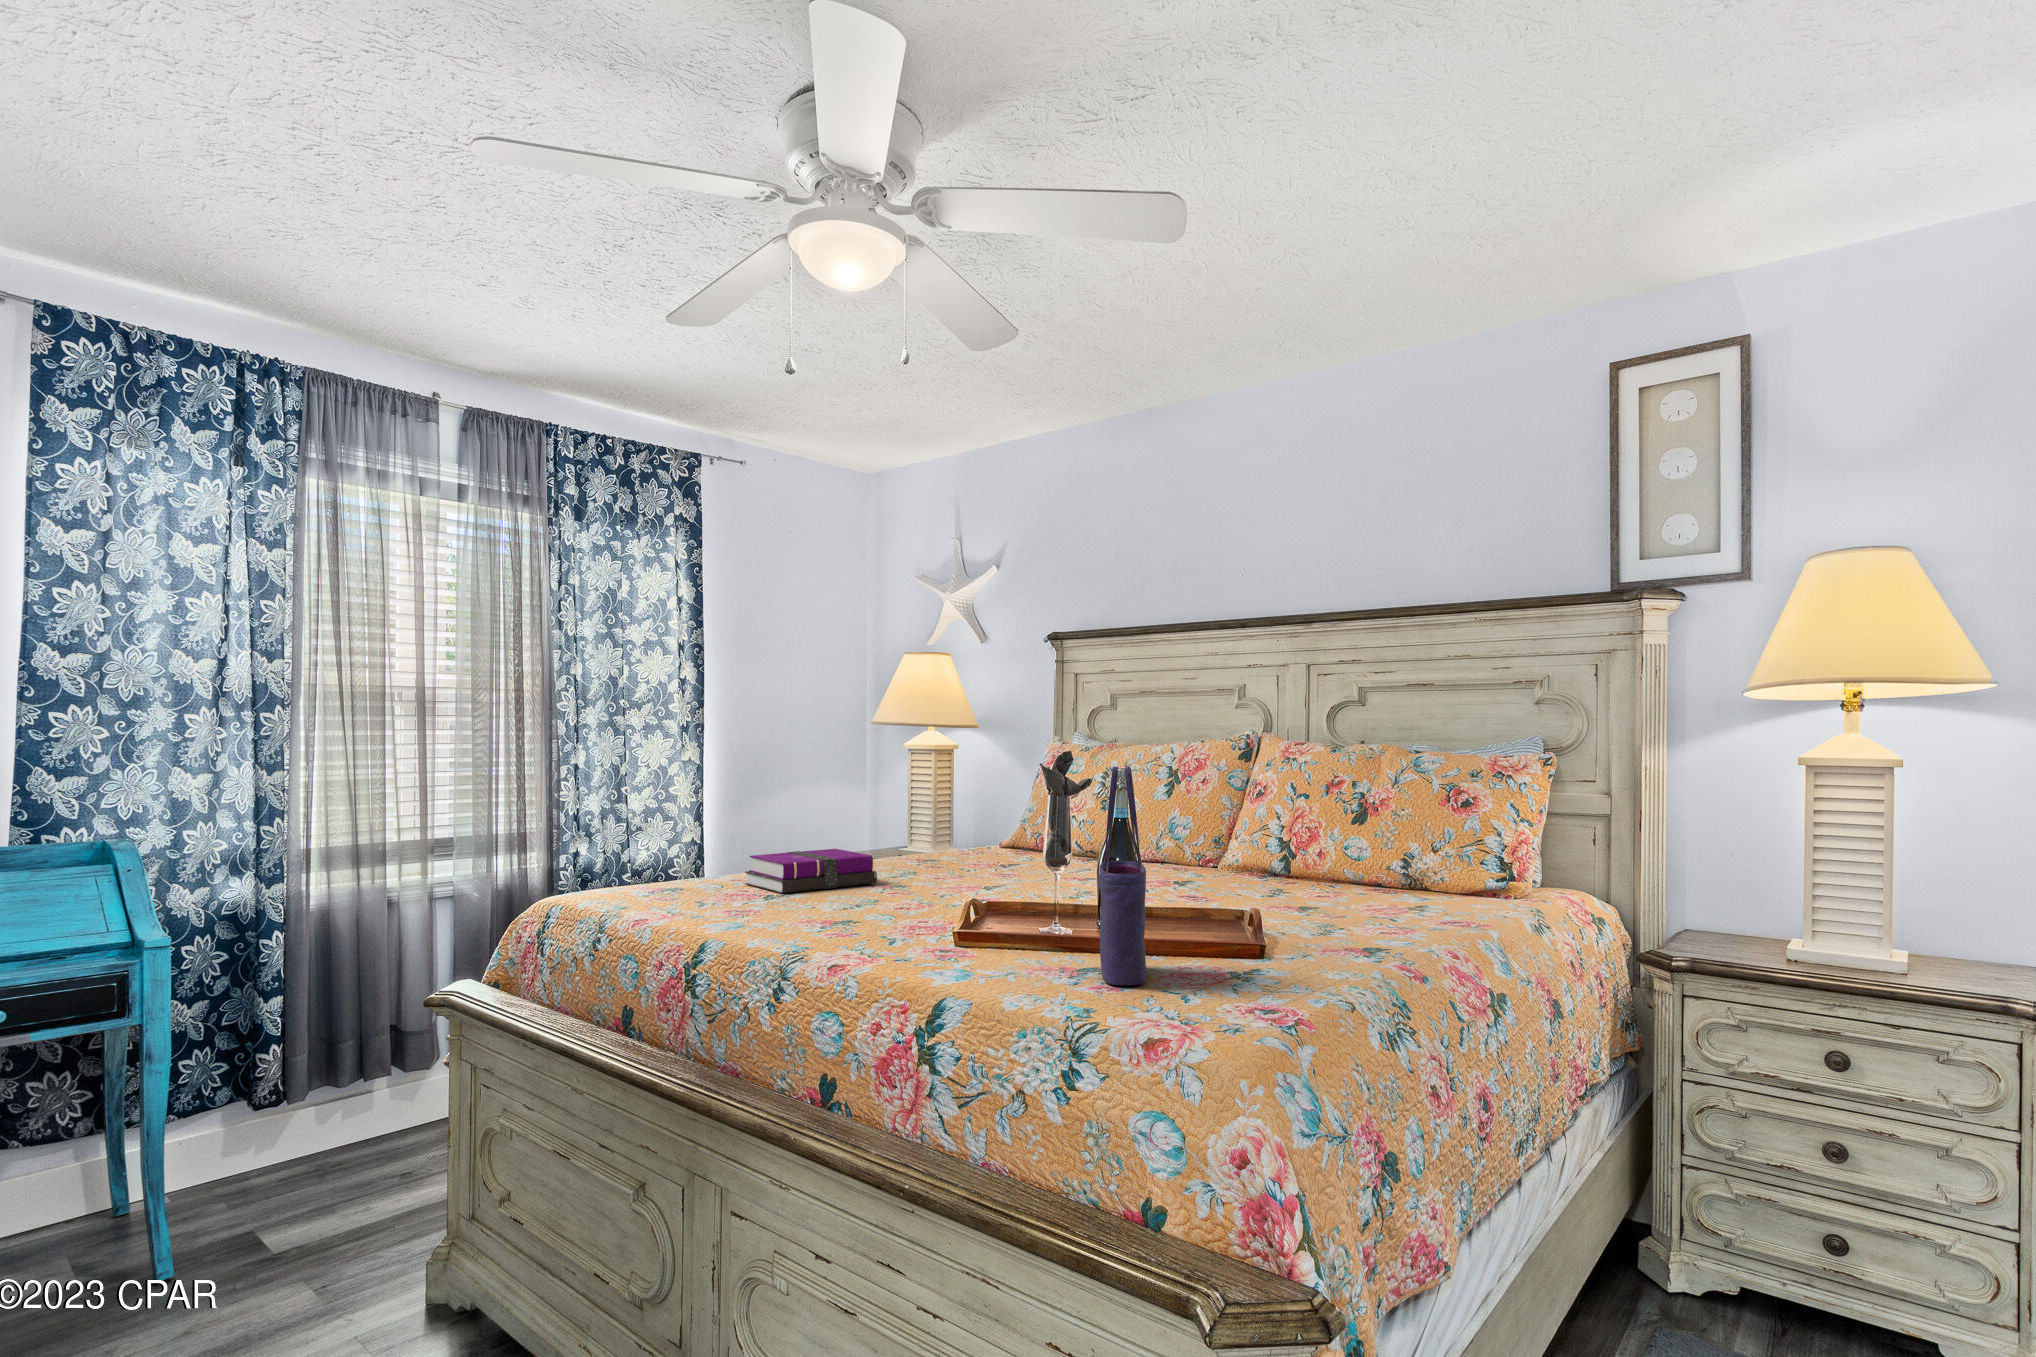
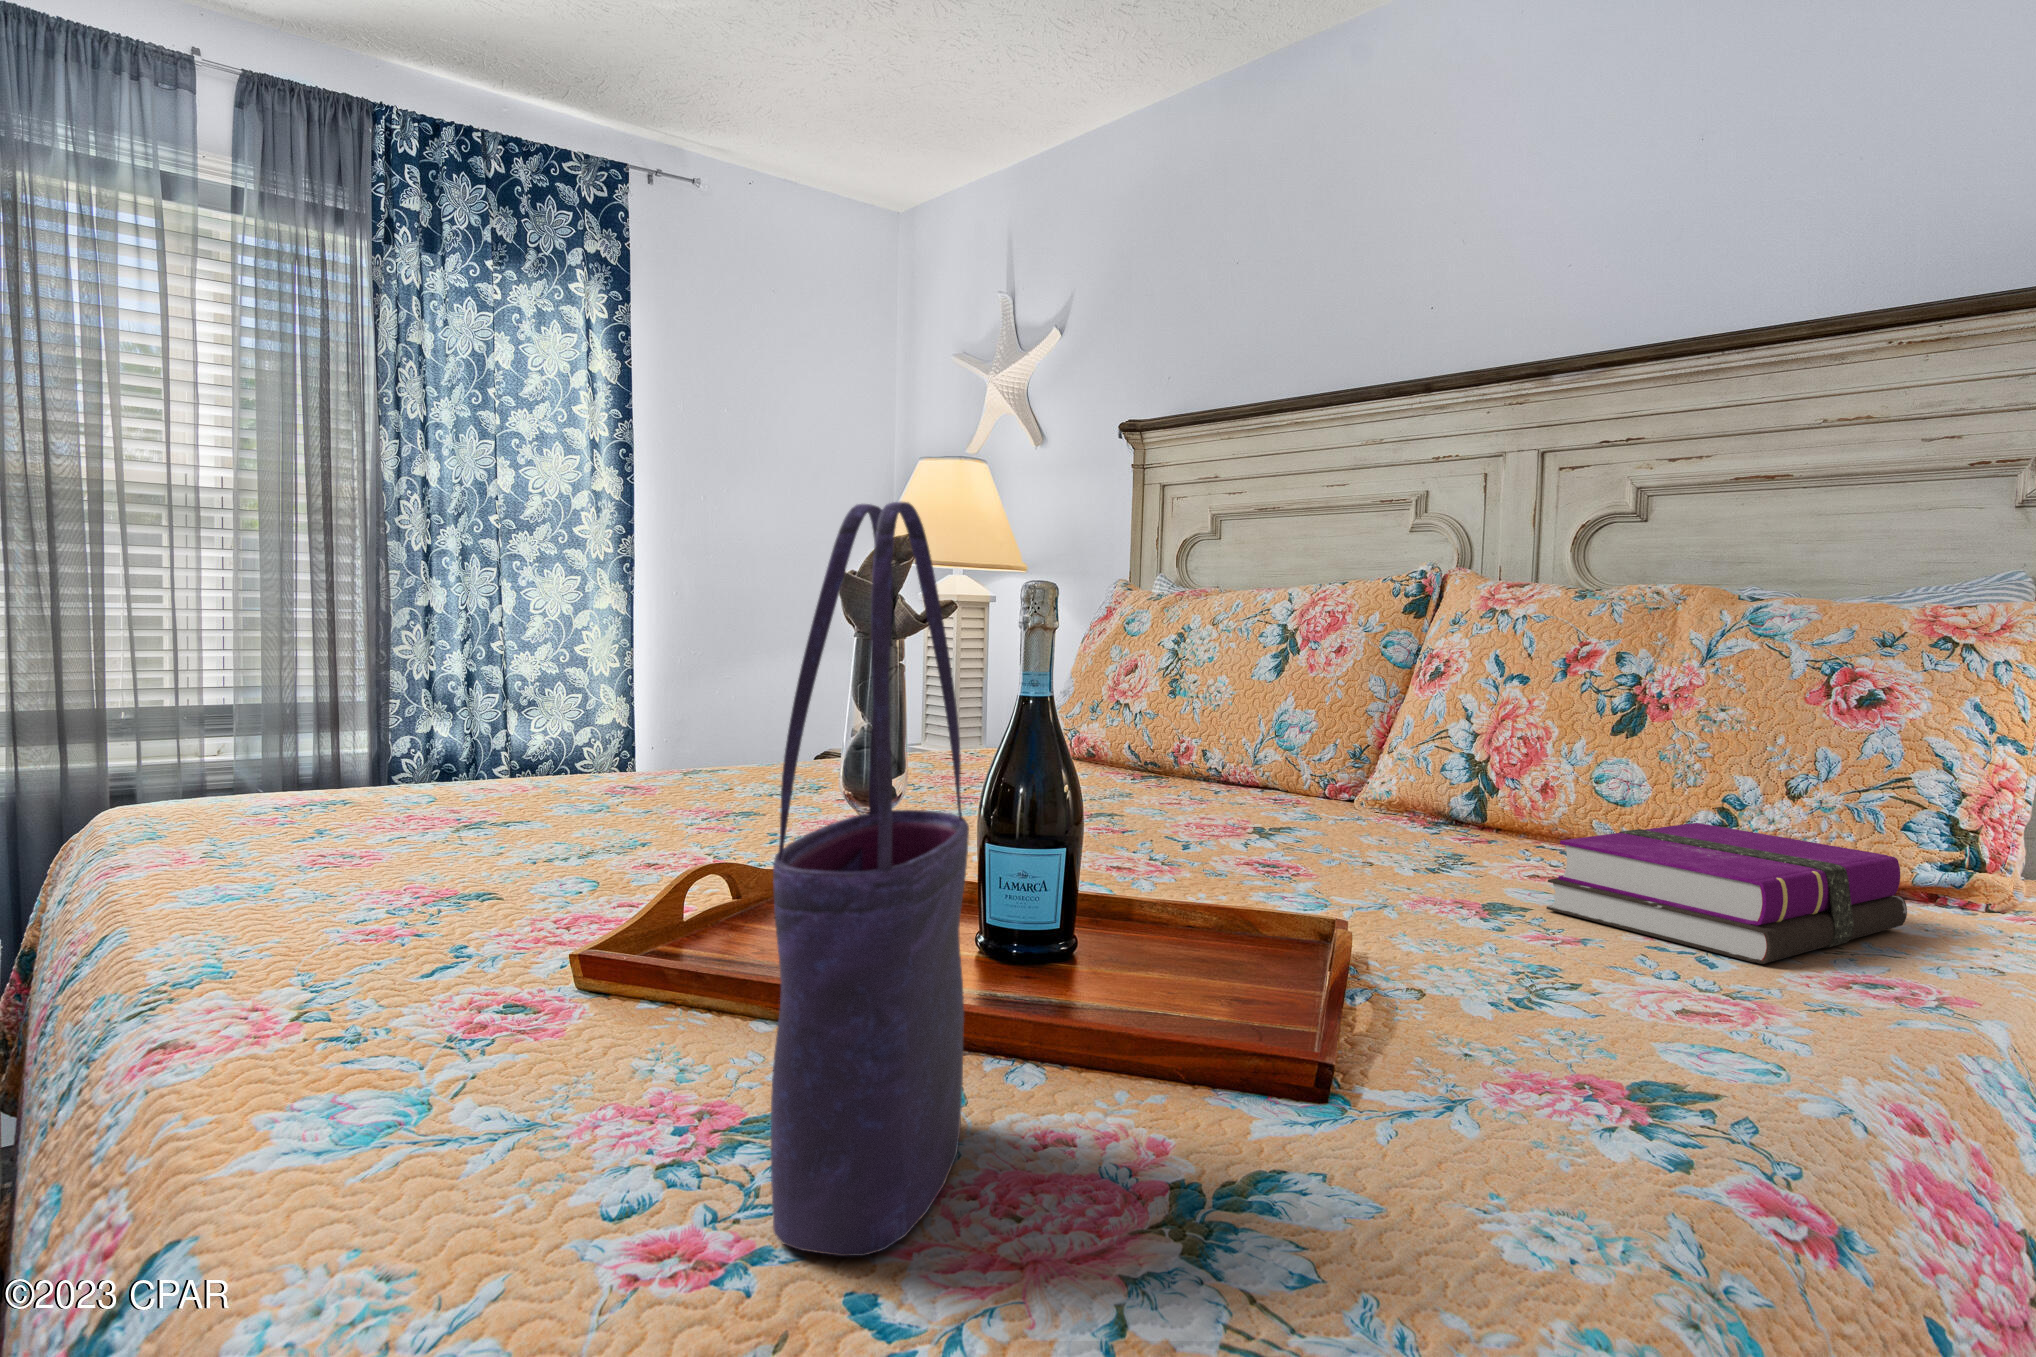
notebook: present [745,849,877,893] -> present [1546,823,1907,964]

